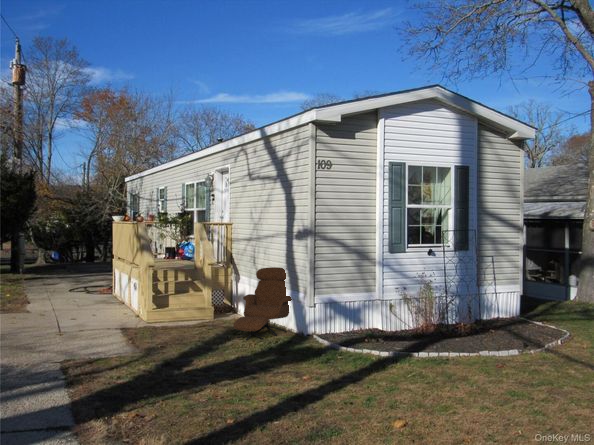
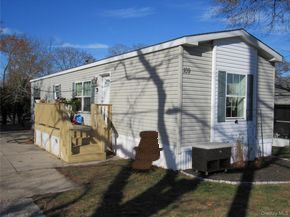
storage bench: none [336,286,408,341] -> present [192,142,232,175]

